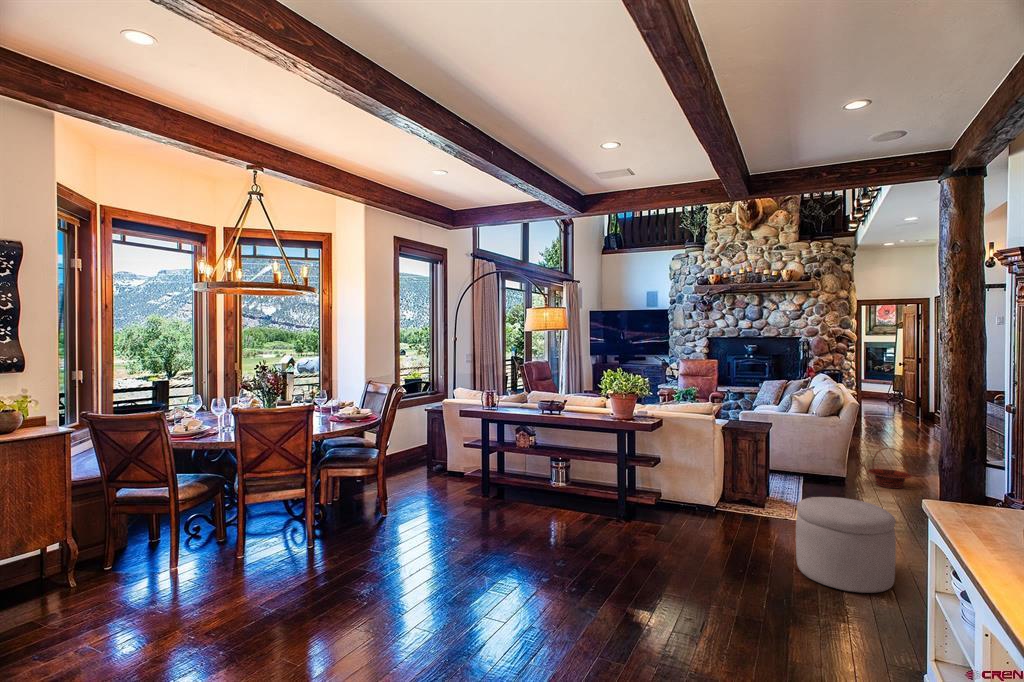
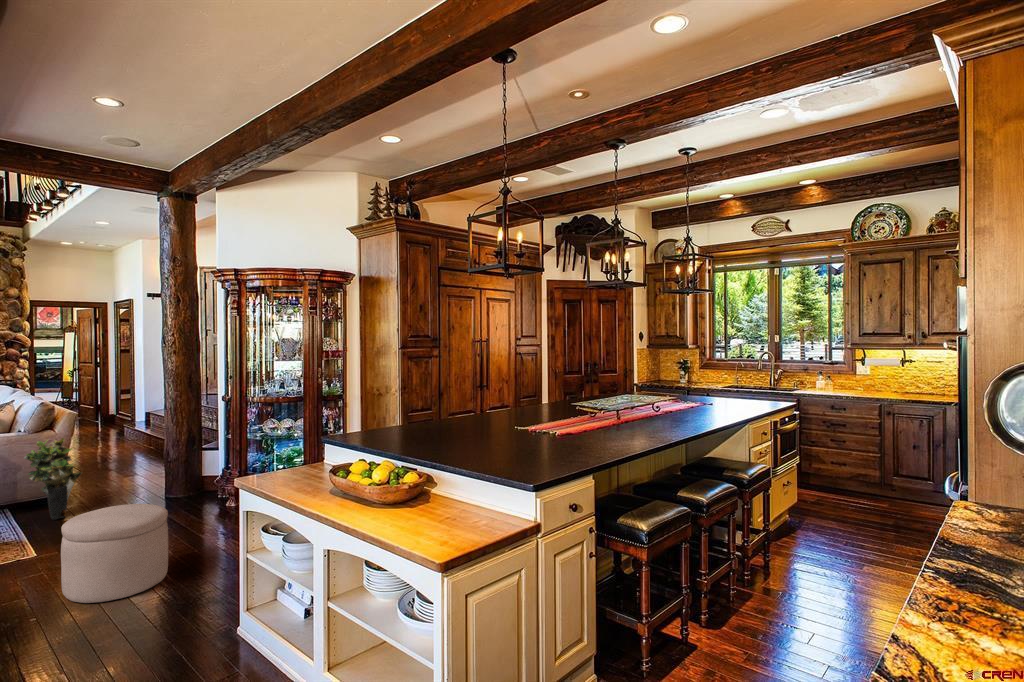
potted plant: none [809,425,855,498] -> present [24,438,82,520]
basket: present [868,448,912,488] -> none [85,452,132,493]

